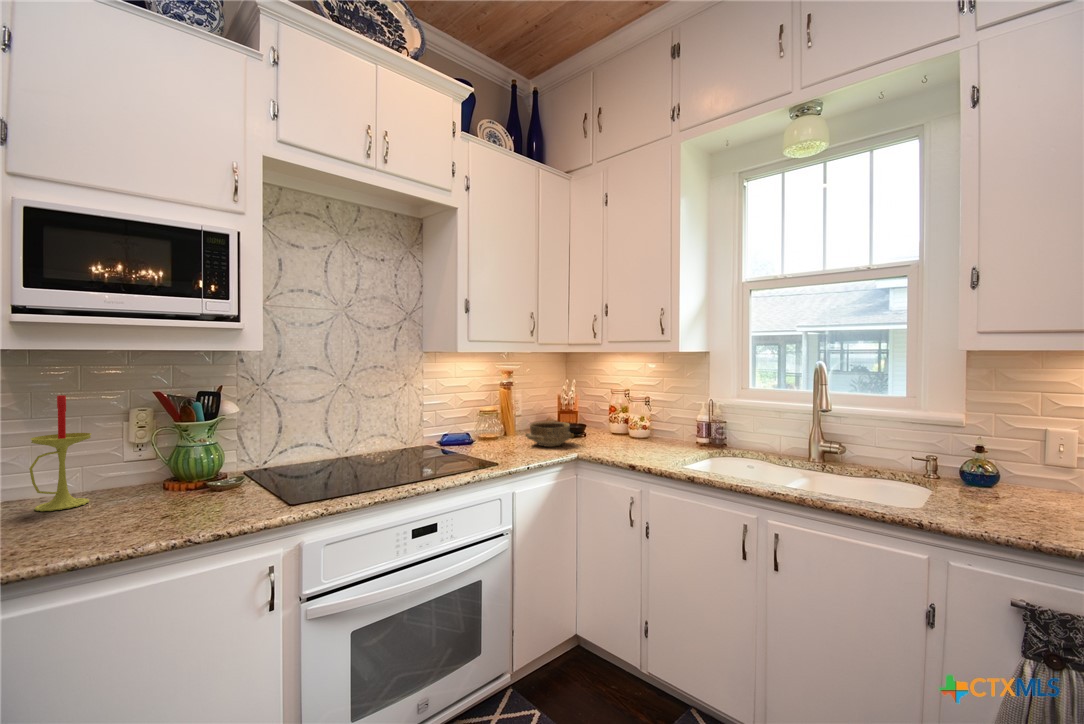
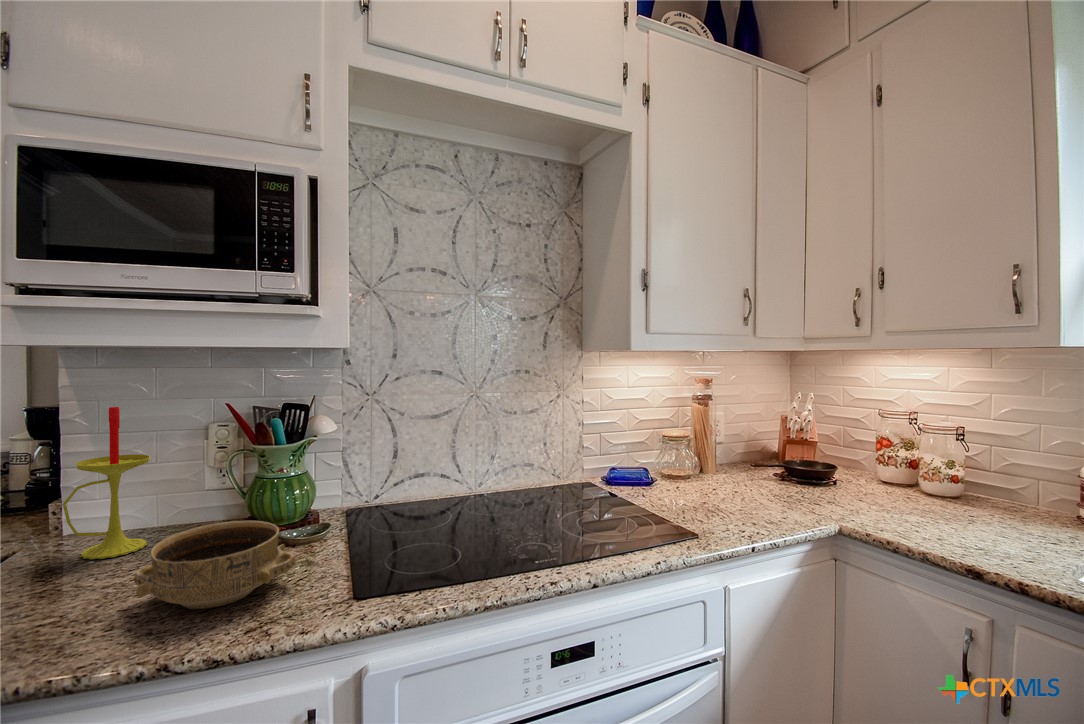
ceramic bowl: present [526,422,574,447] -> present [134,521,296,609]

